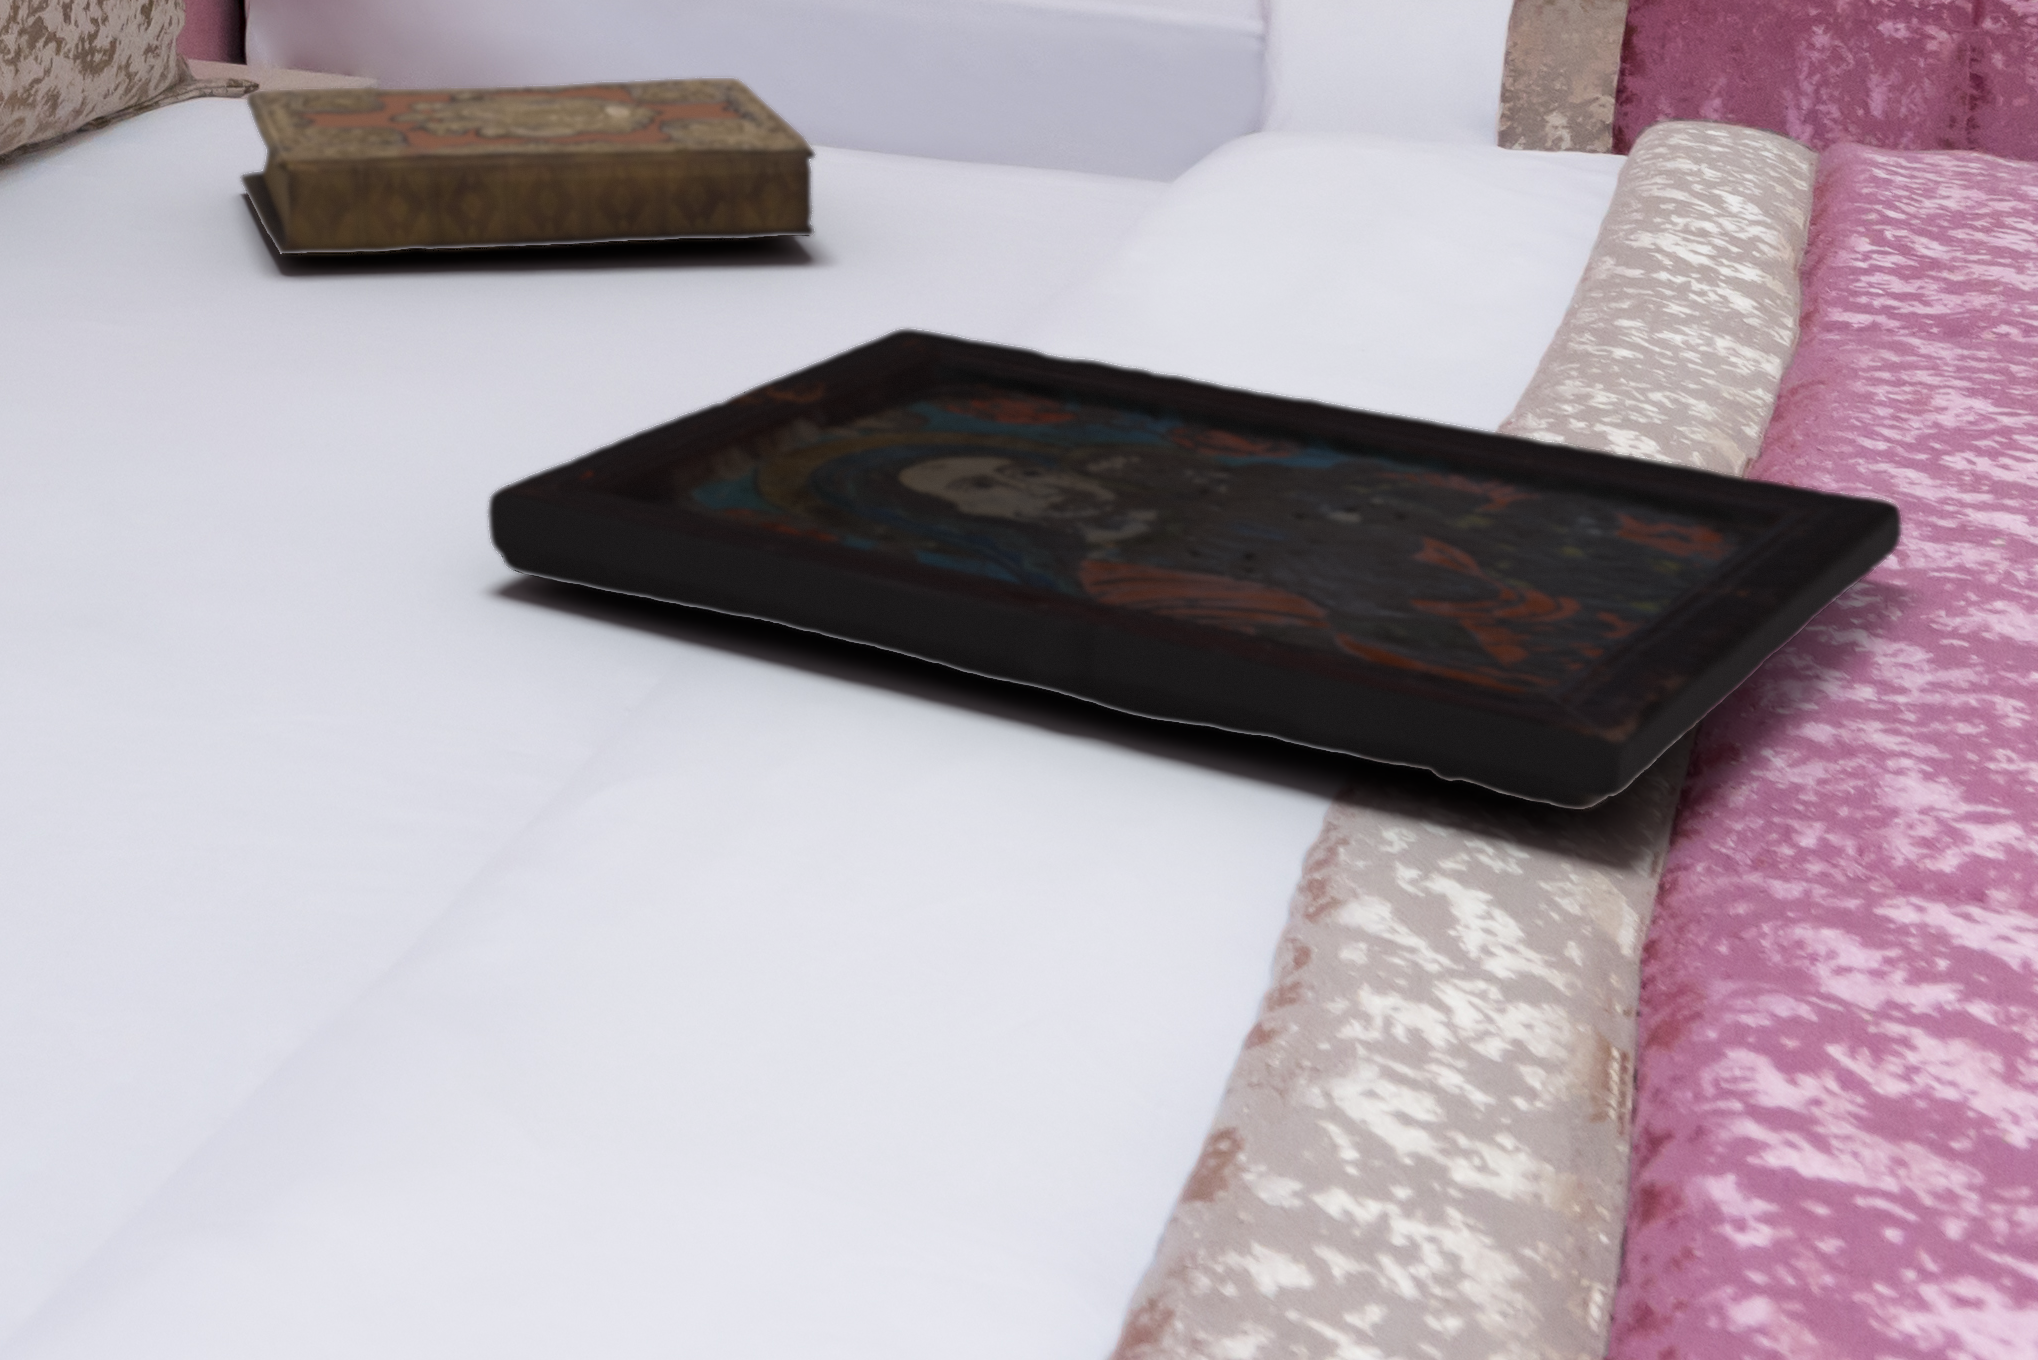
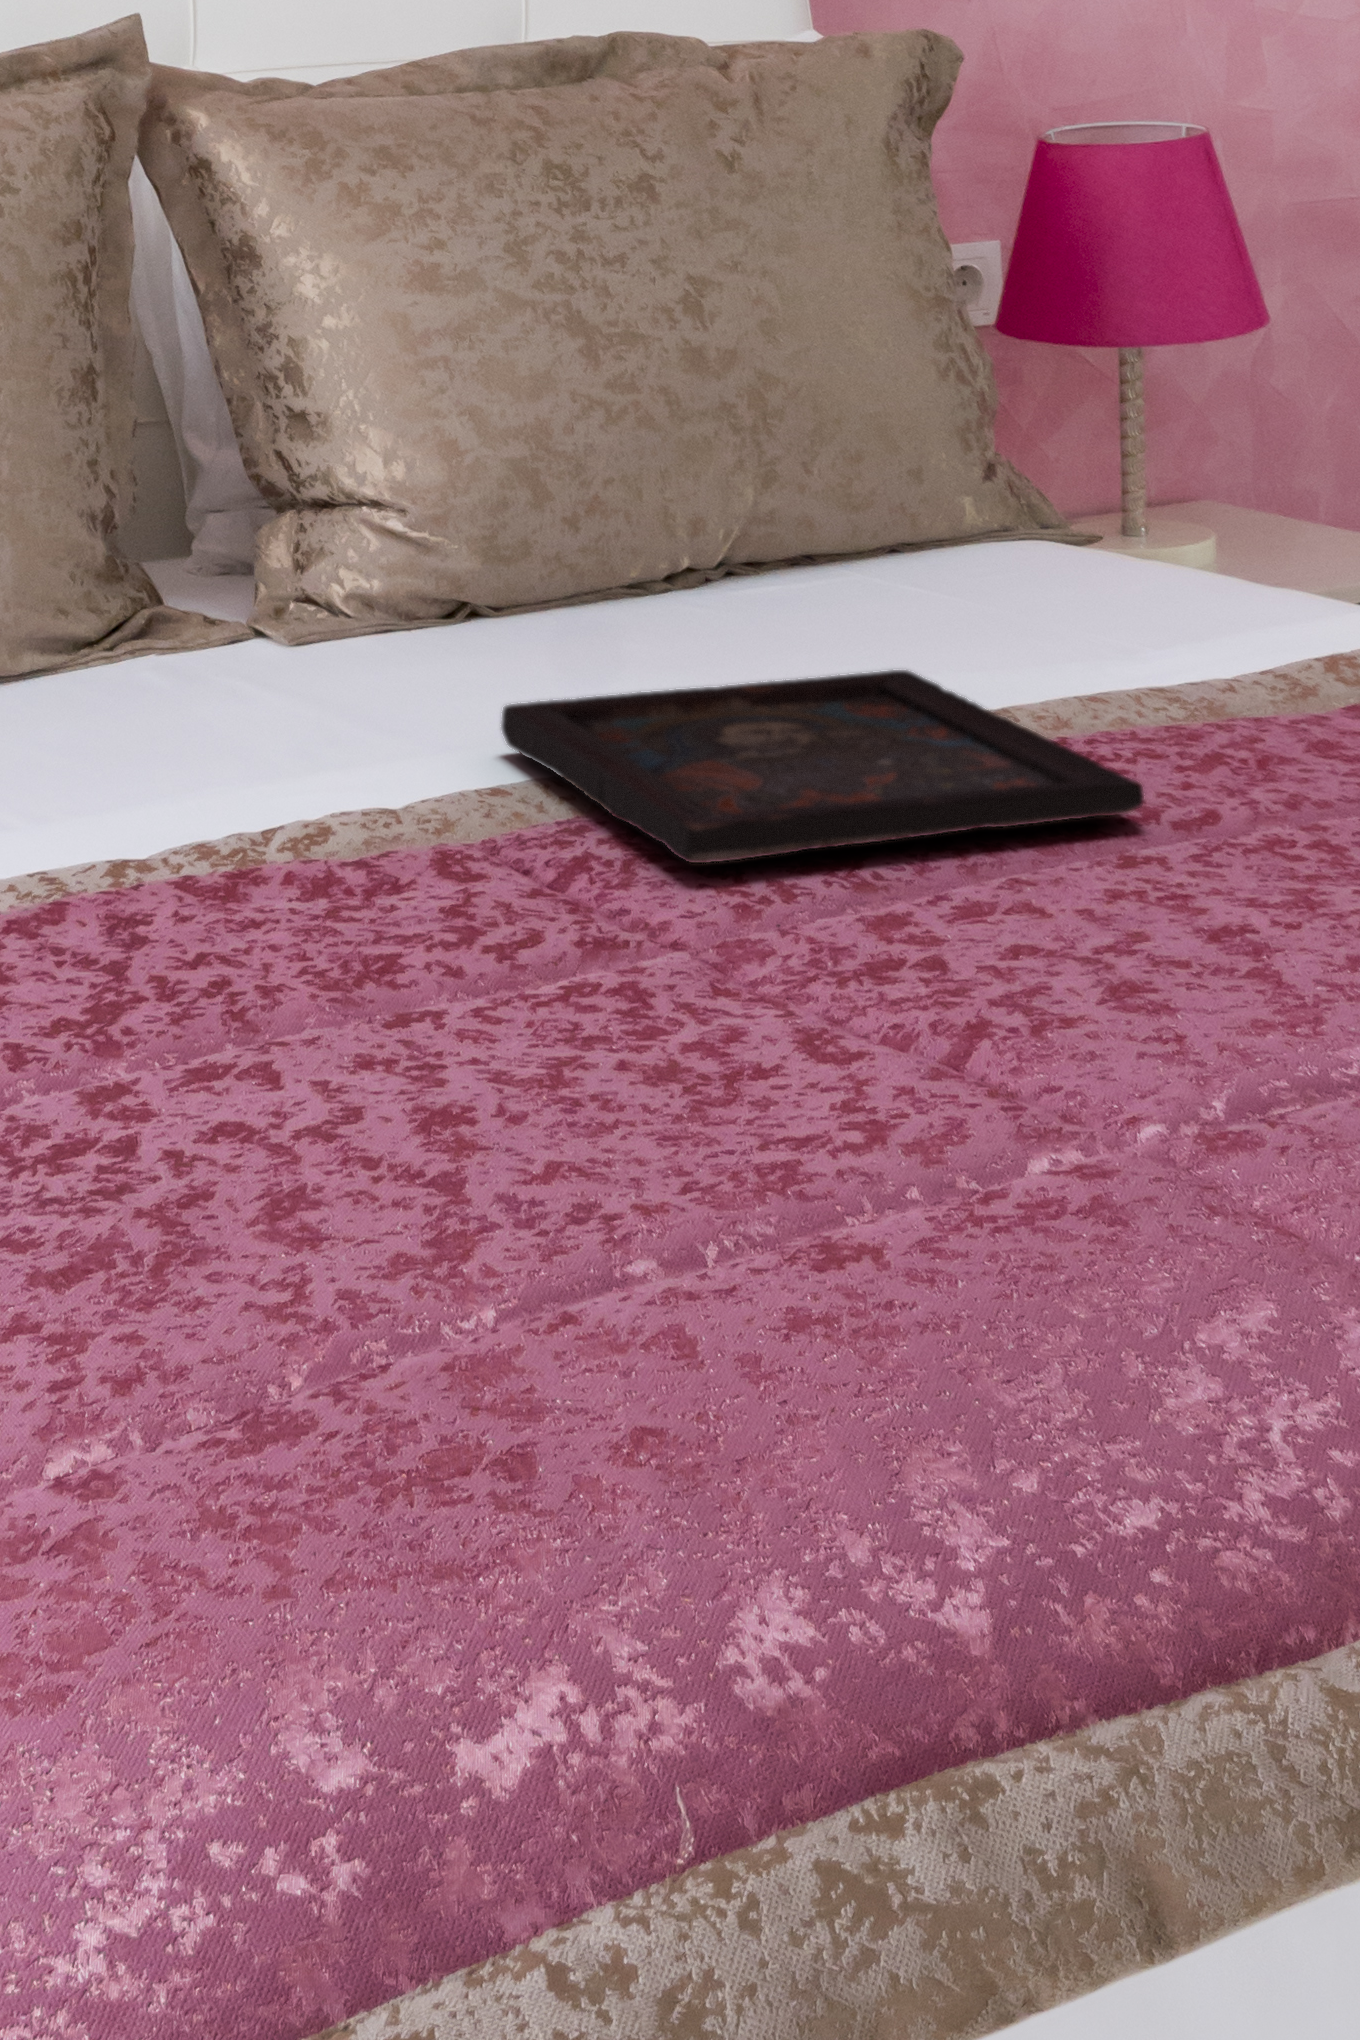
book: present [241,78,815,254] -> none [754,527,1145,635]

